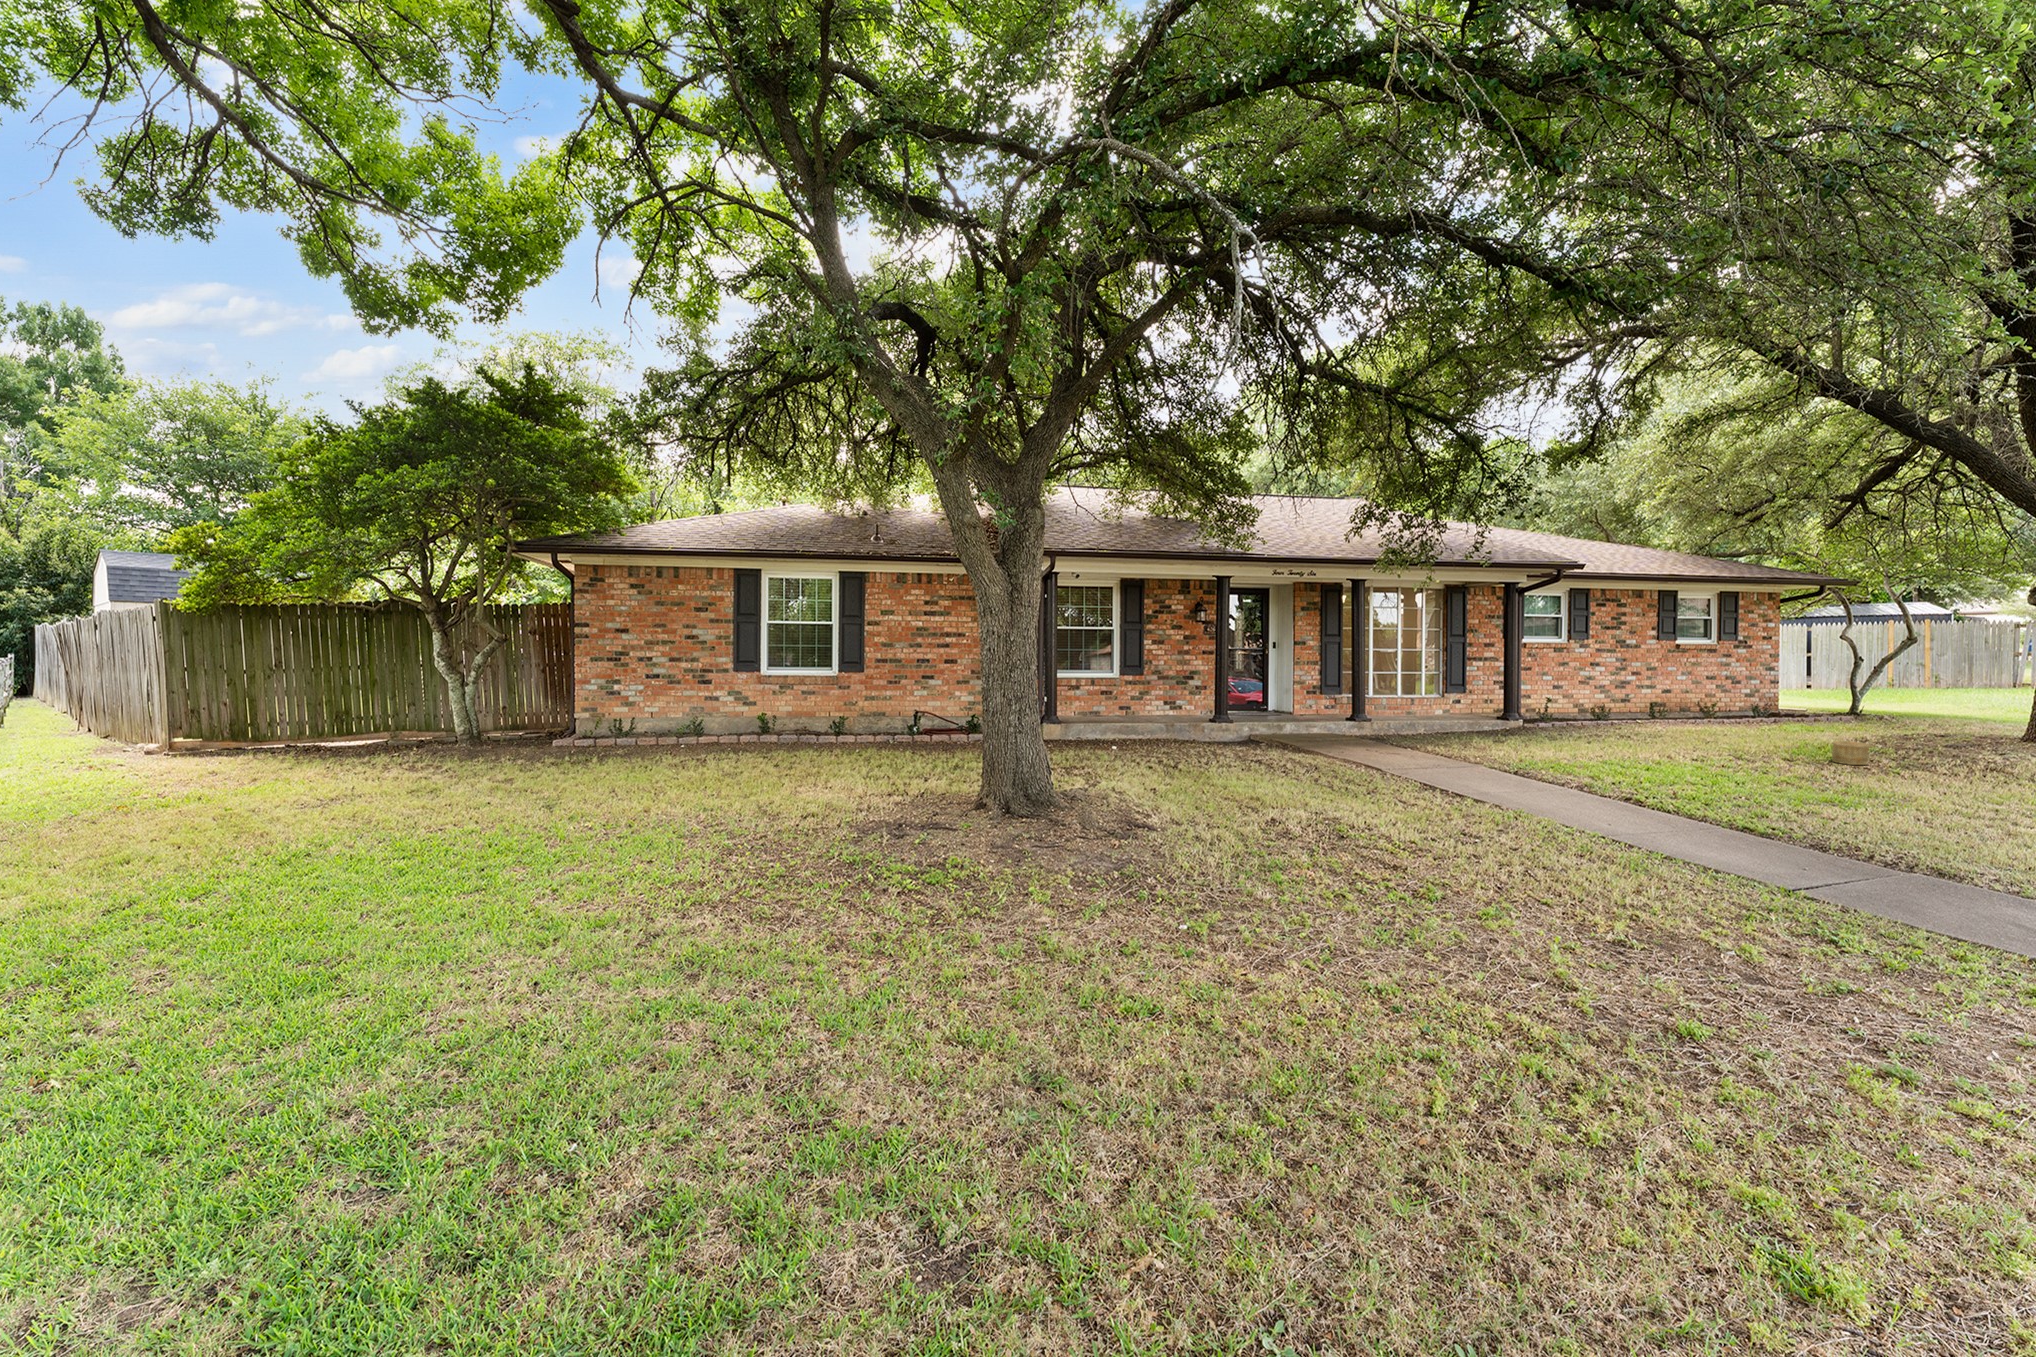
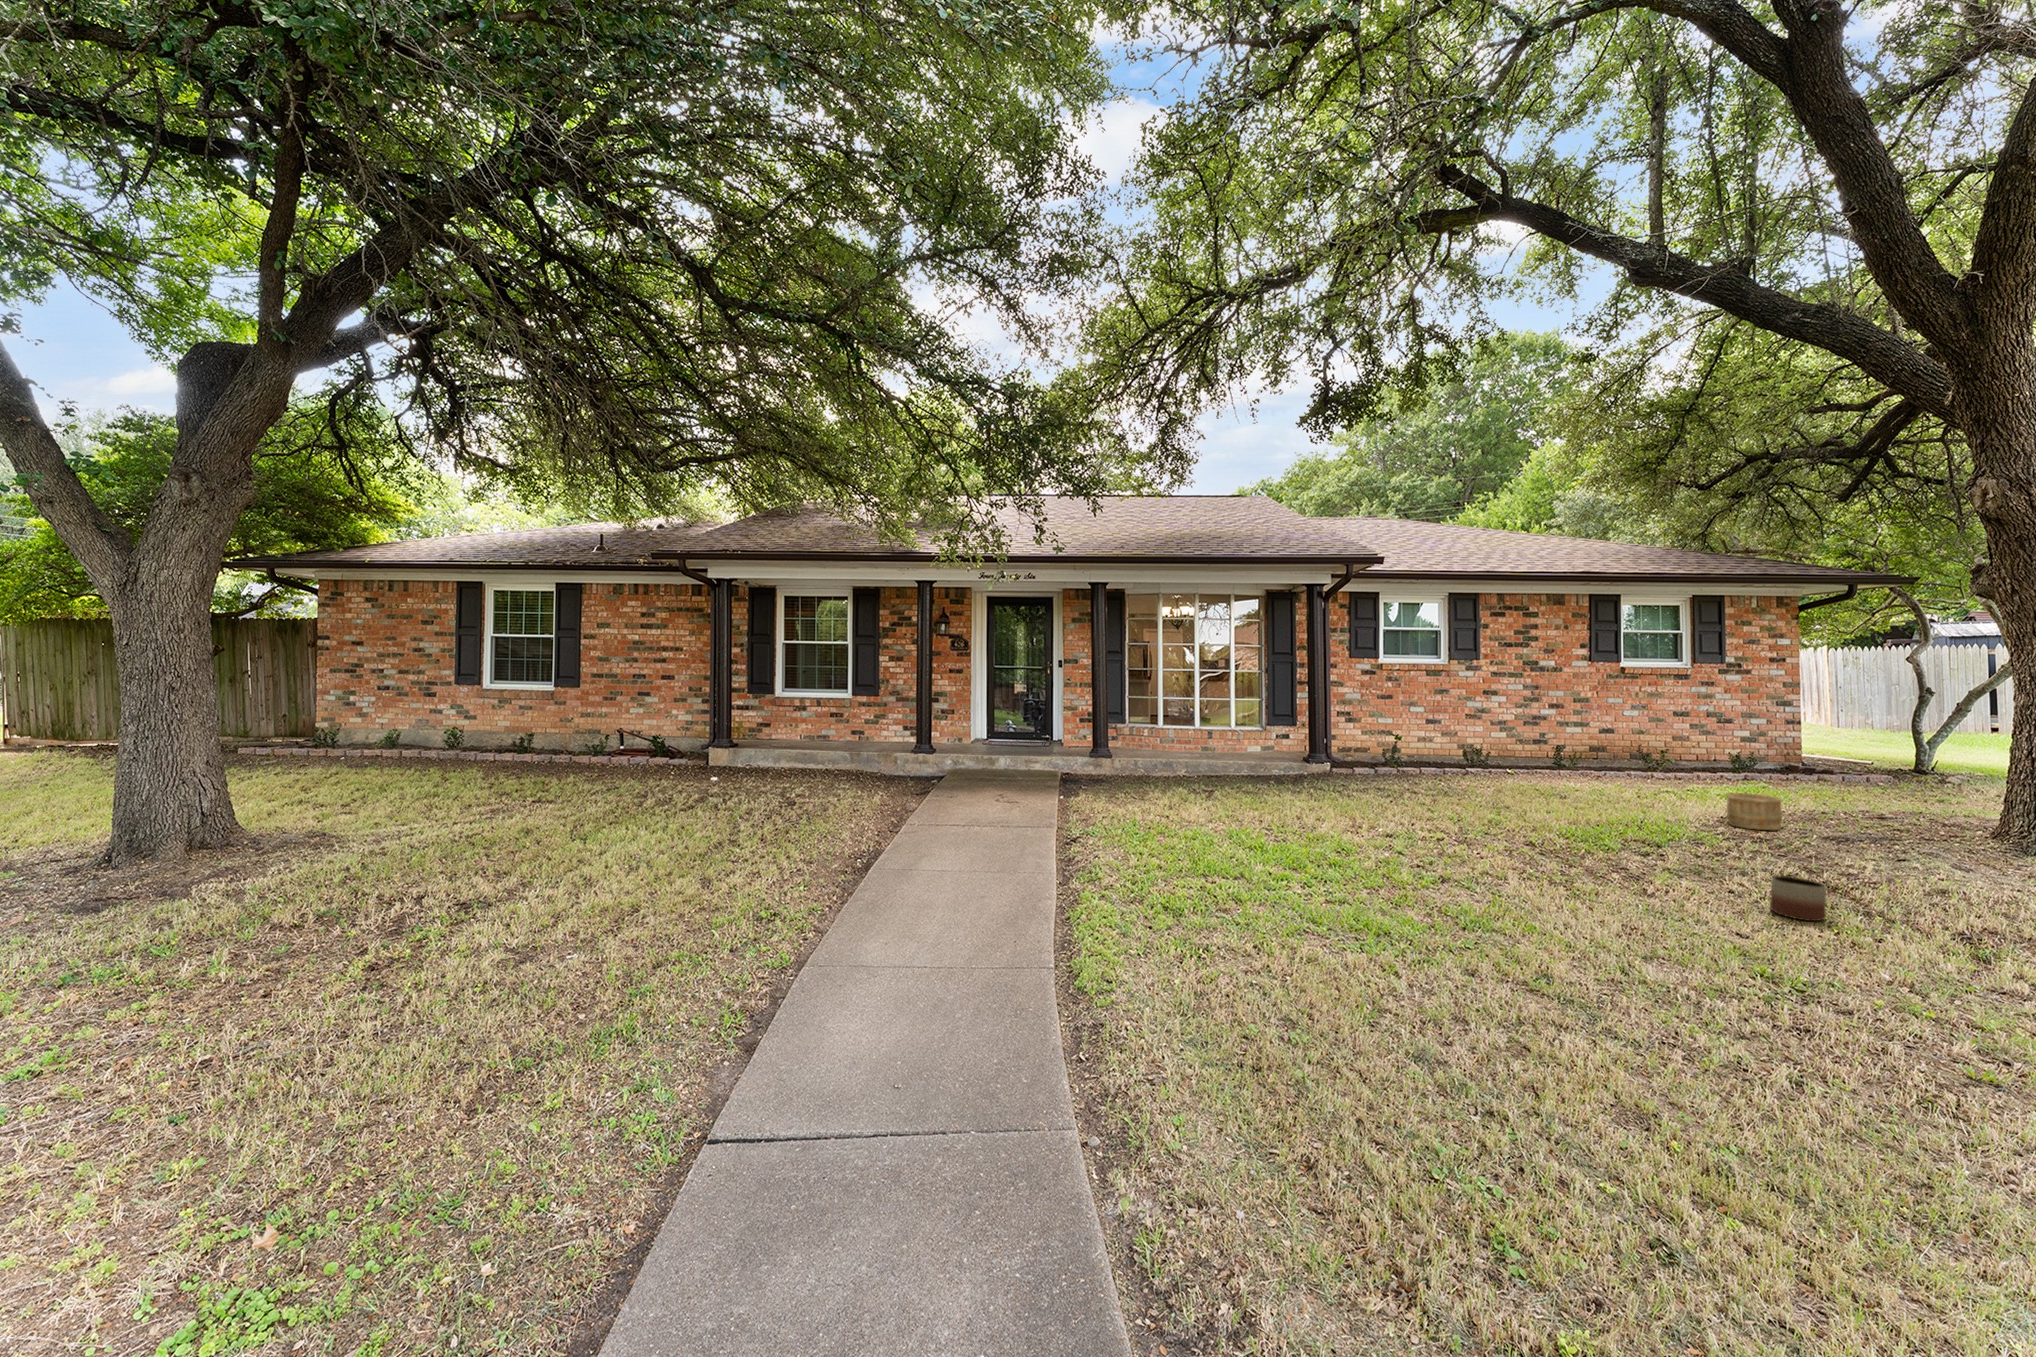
planter: none [1957,795,1994,820] -> present [1770,876,1826,921]

